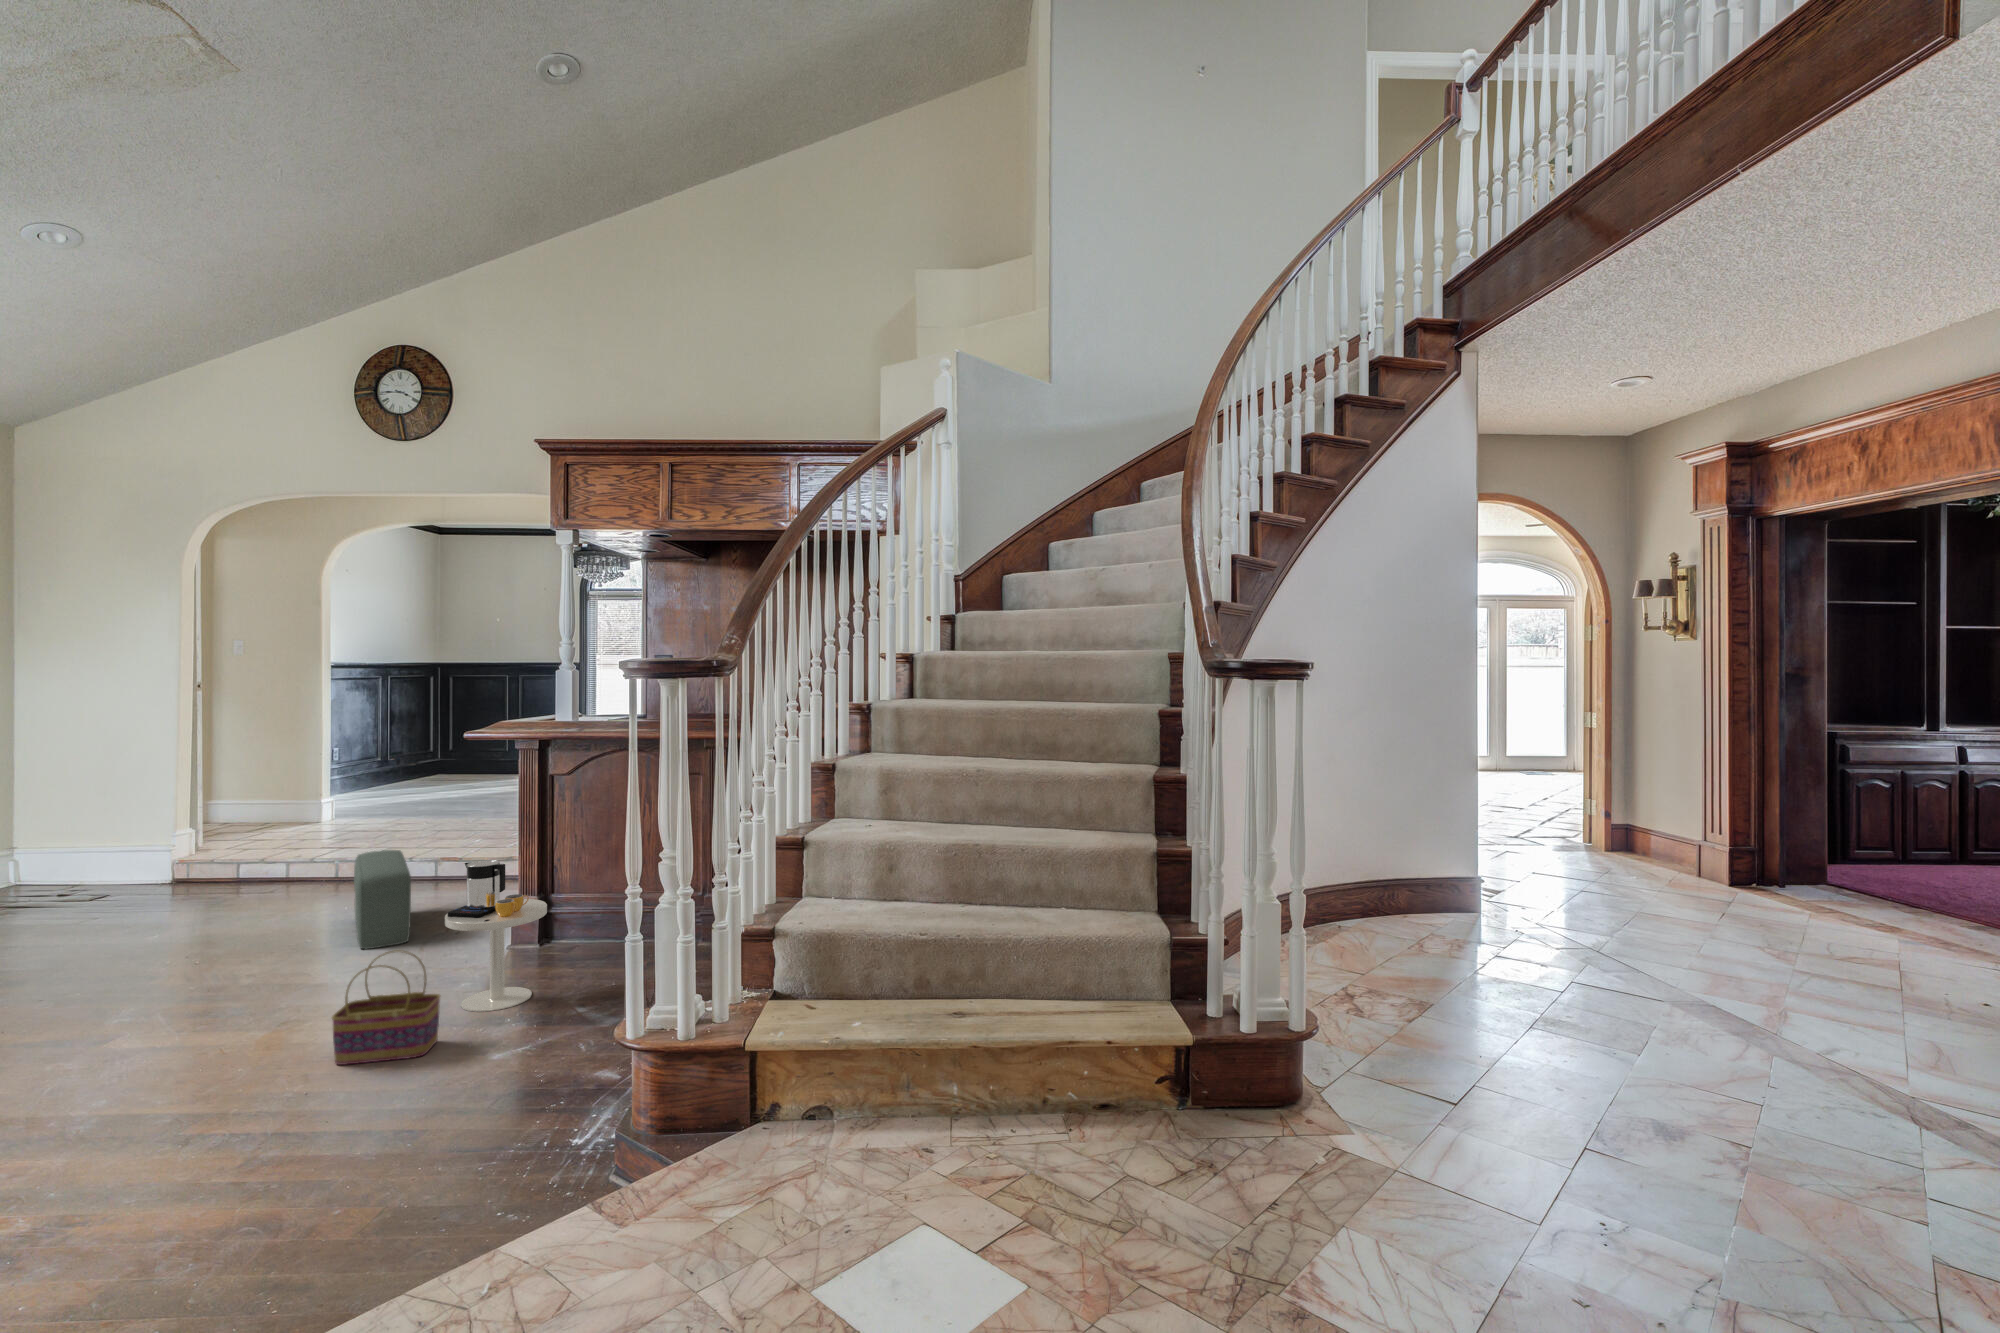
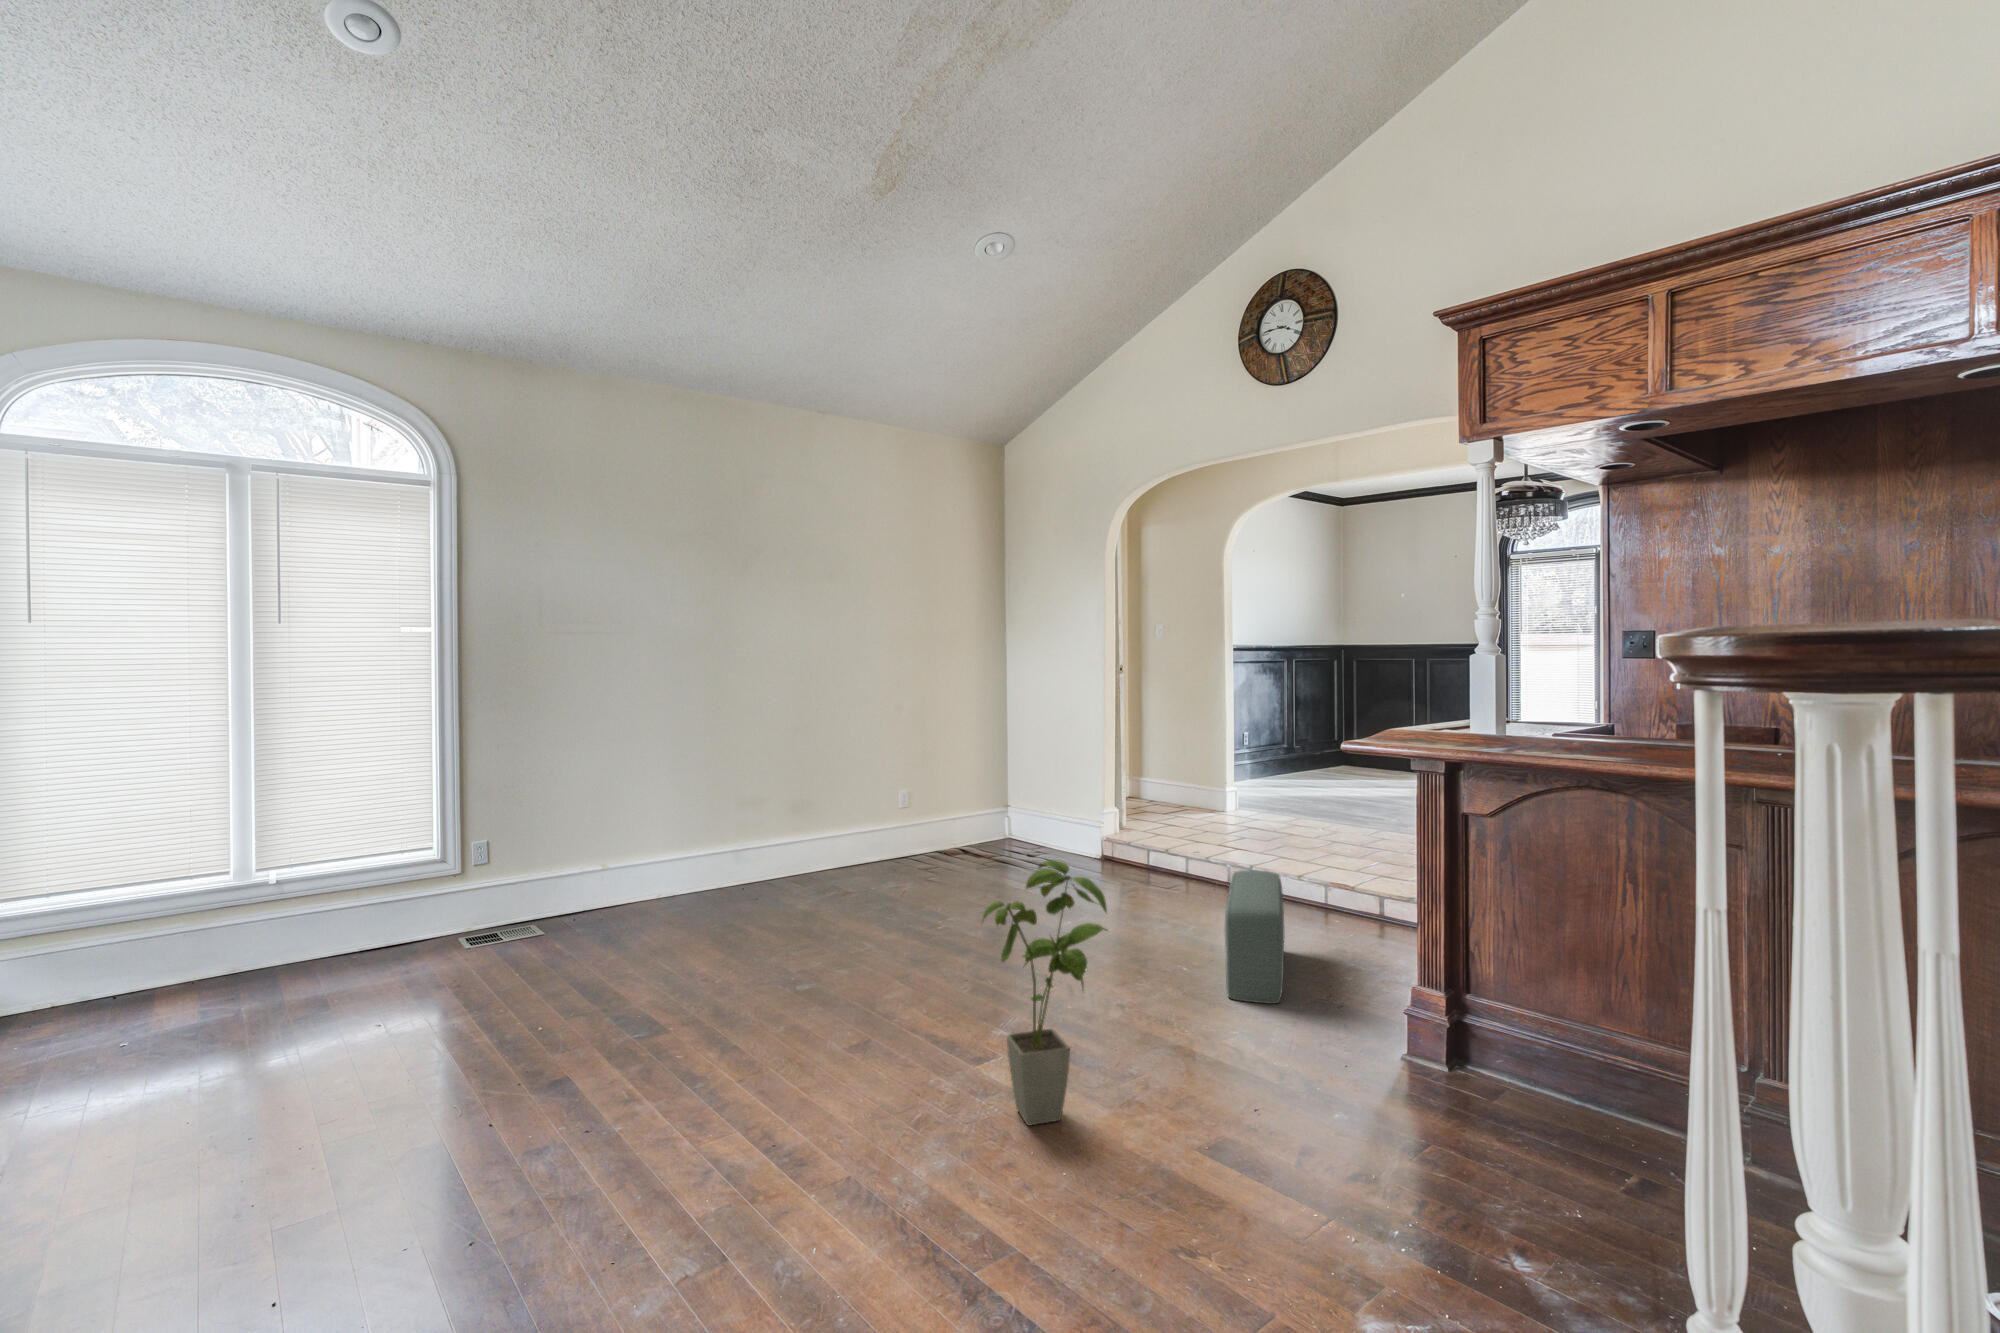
house plant: none [133,841,278,1061] -> present [983,860,1107,1125]
side table: present [445,860,547,1012] -> none [1306,943,1460,1203]
basket: present [332,950,440,1065] -> none [1151,1069,1292,1264]

